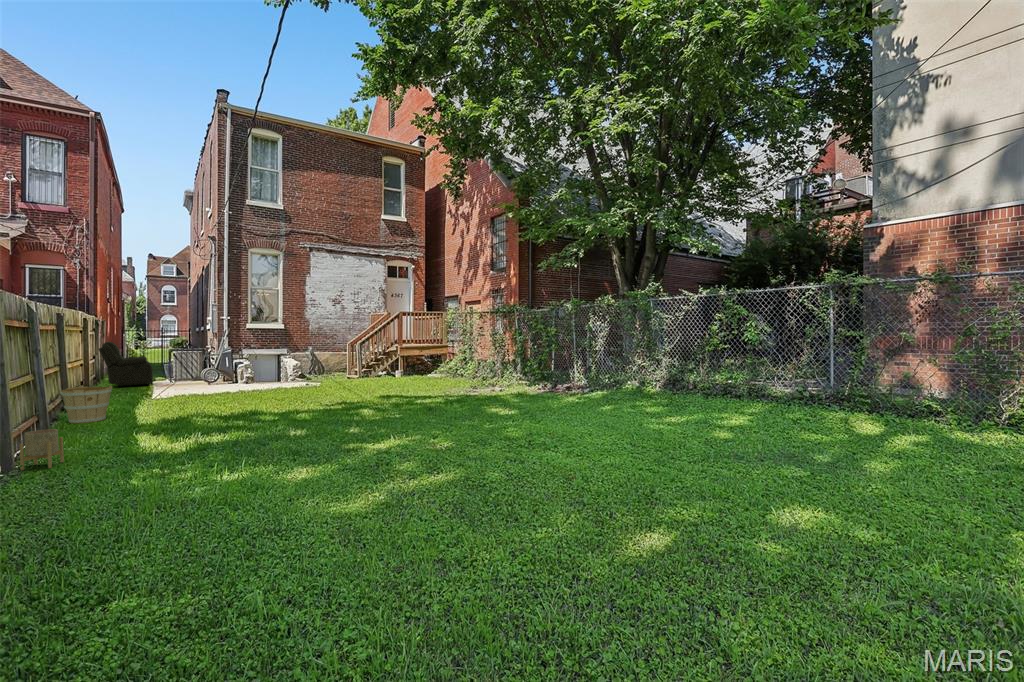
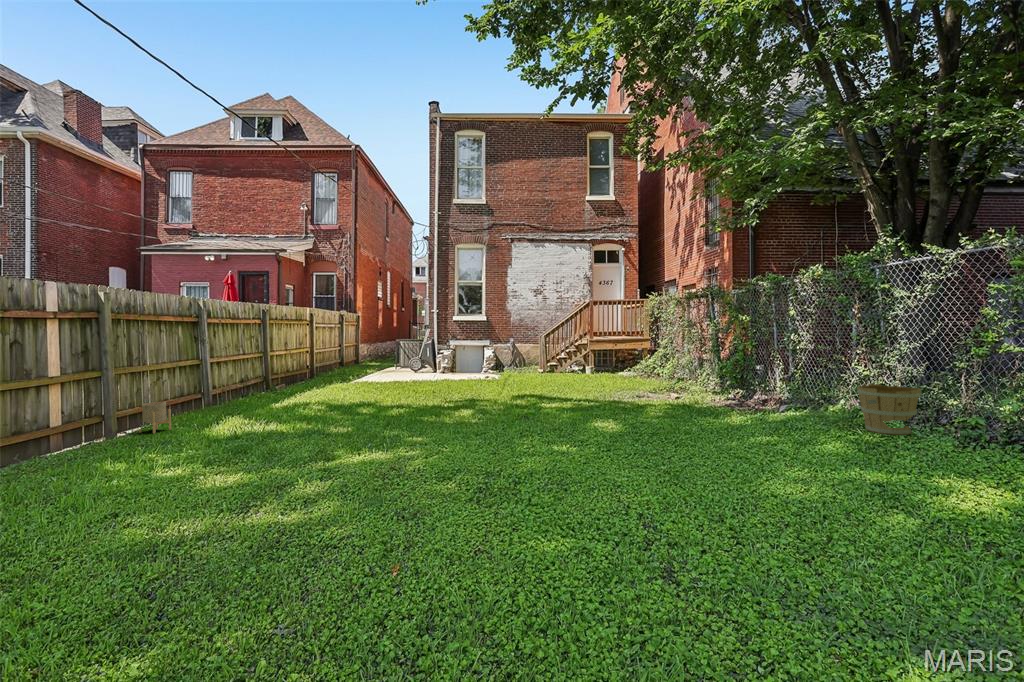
chair: present [99,342,153,387] -> none [336,333,378,371]
wooden bucket: present [60,386,112,423] -> present [857,384,921,435]

